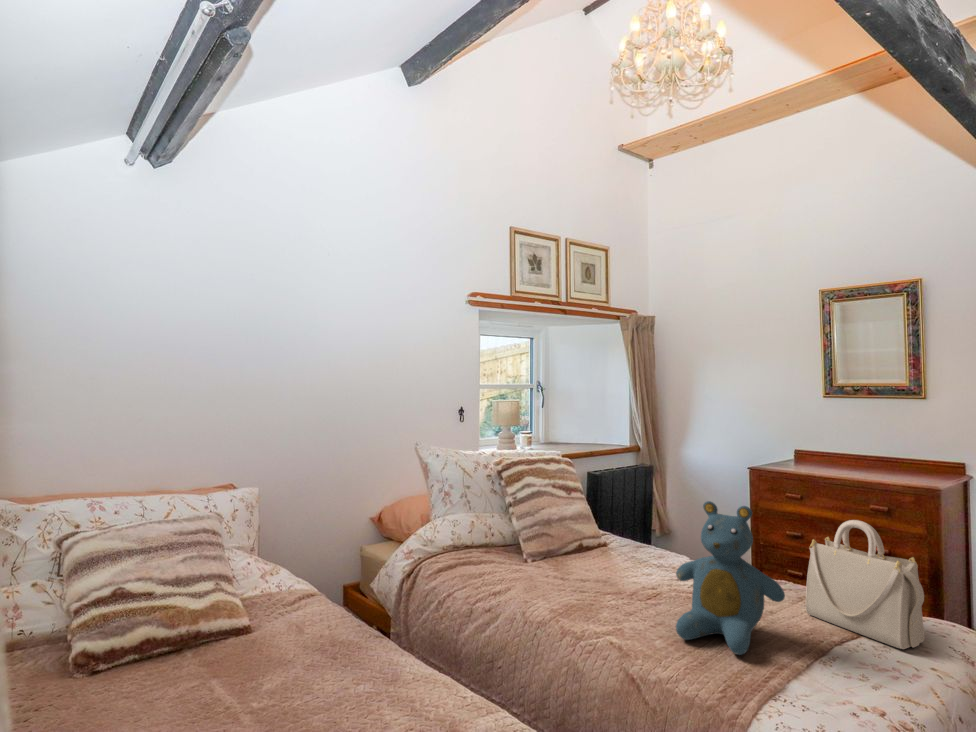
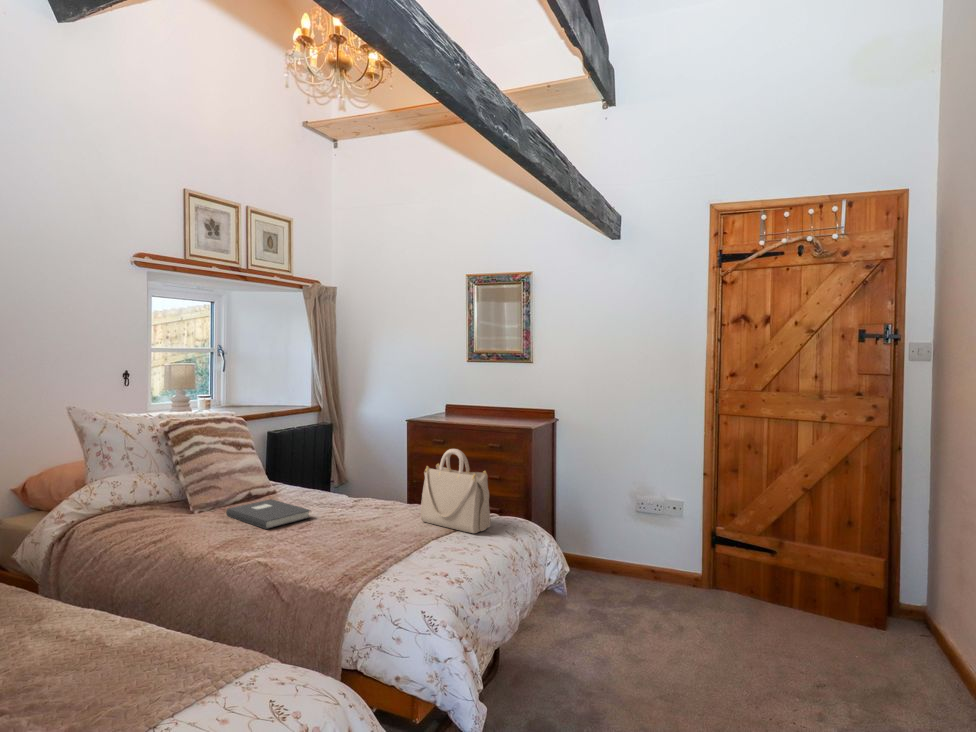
teddy bear: present [676,501,785,655] -> none [316,442,399,553]
book: none [560,555,656,596] -> present [226,499,311,529]

